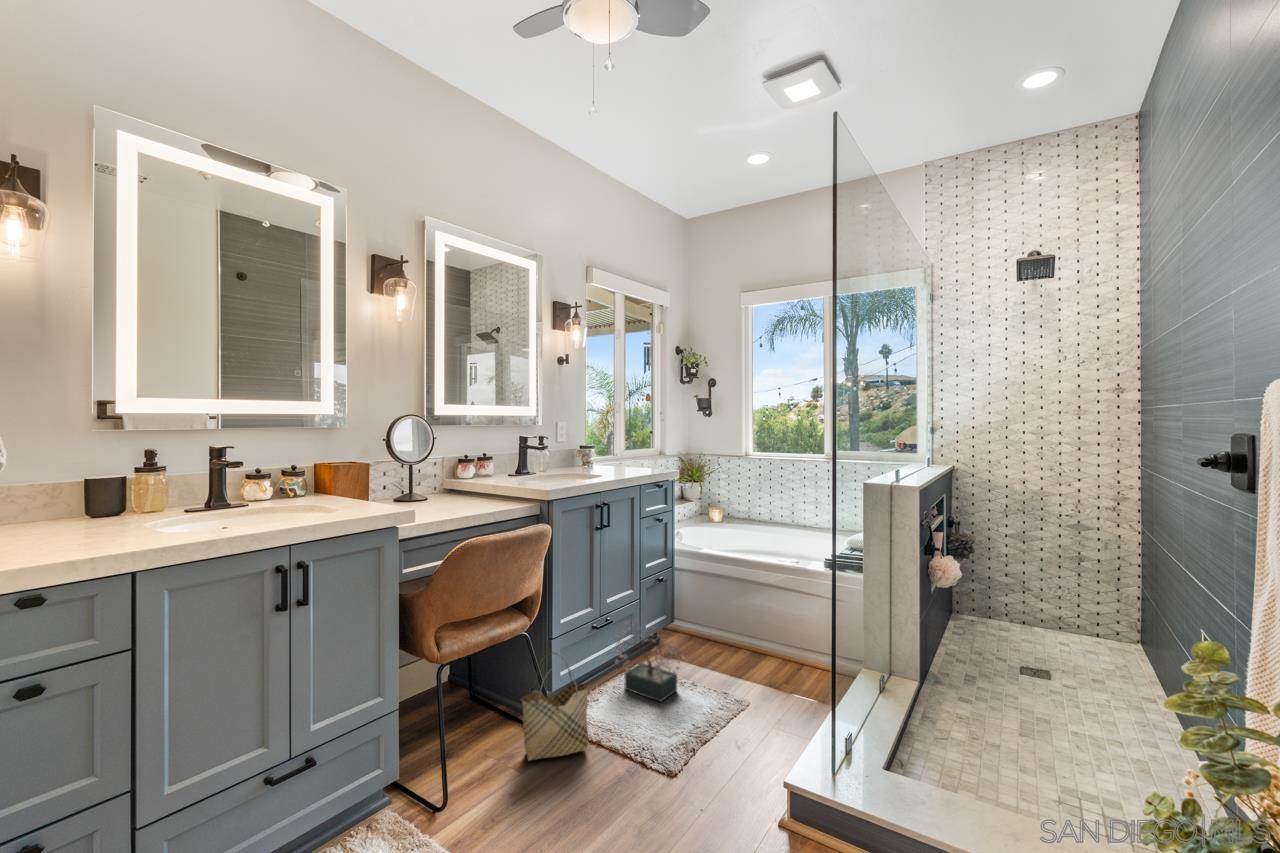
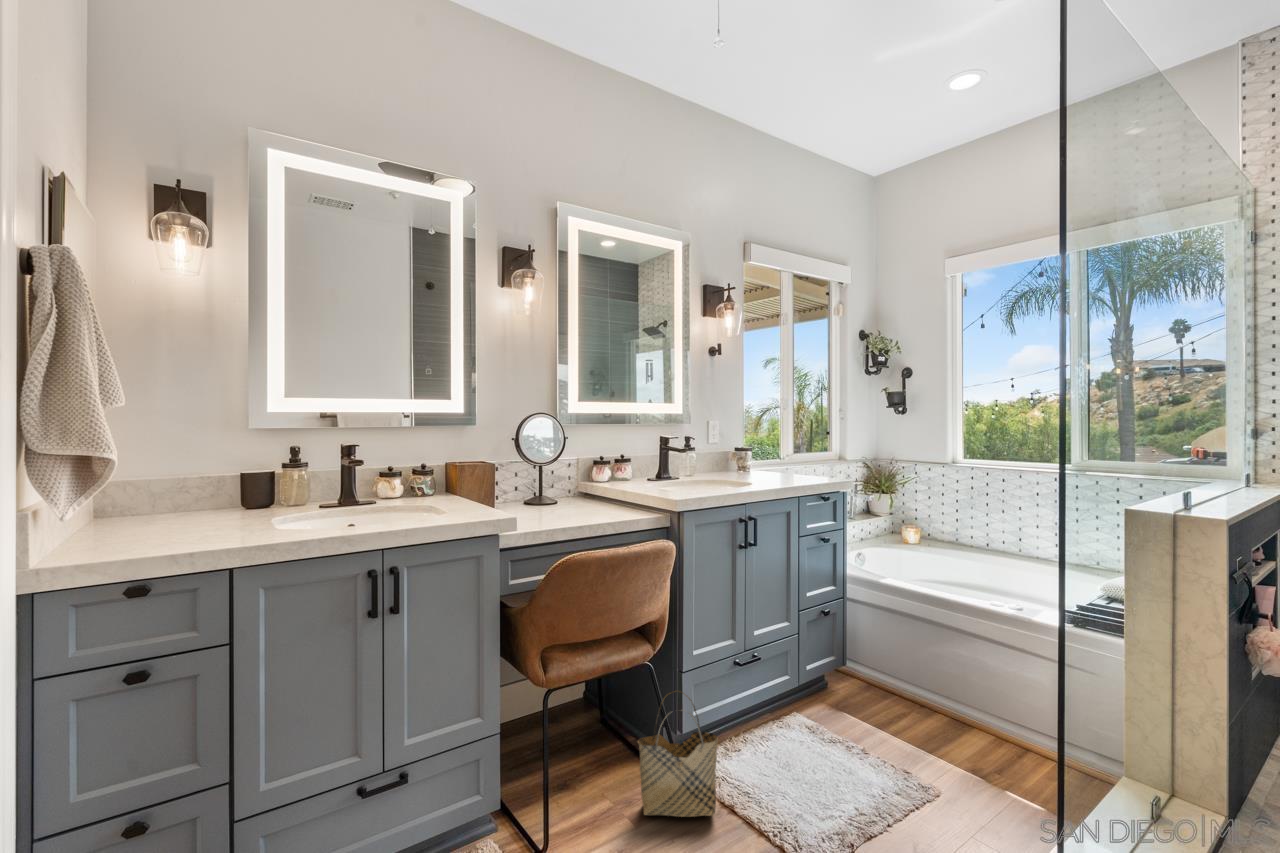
decorative plant: present [613,619,684,702] -> none [757,657,854,768]

